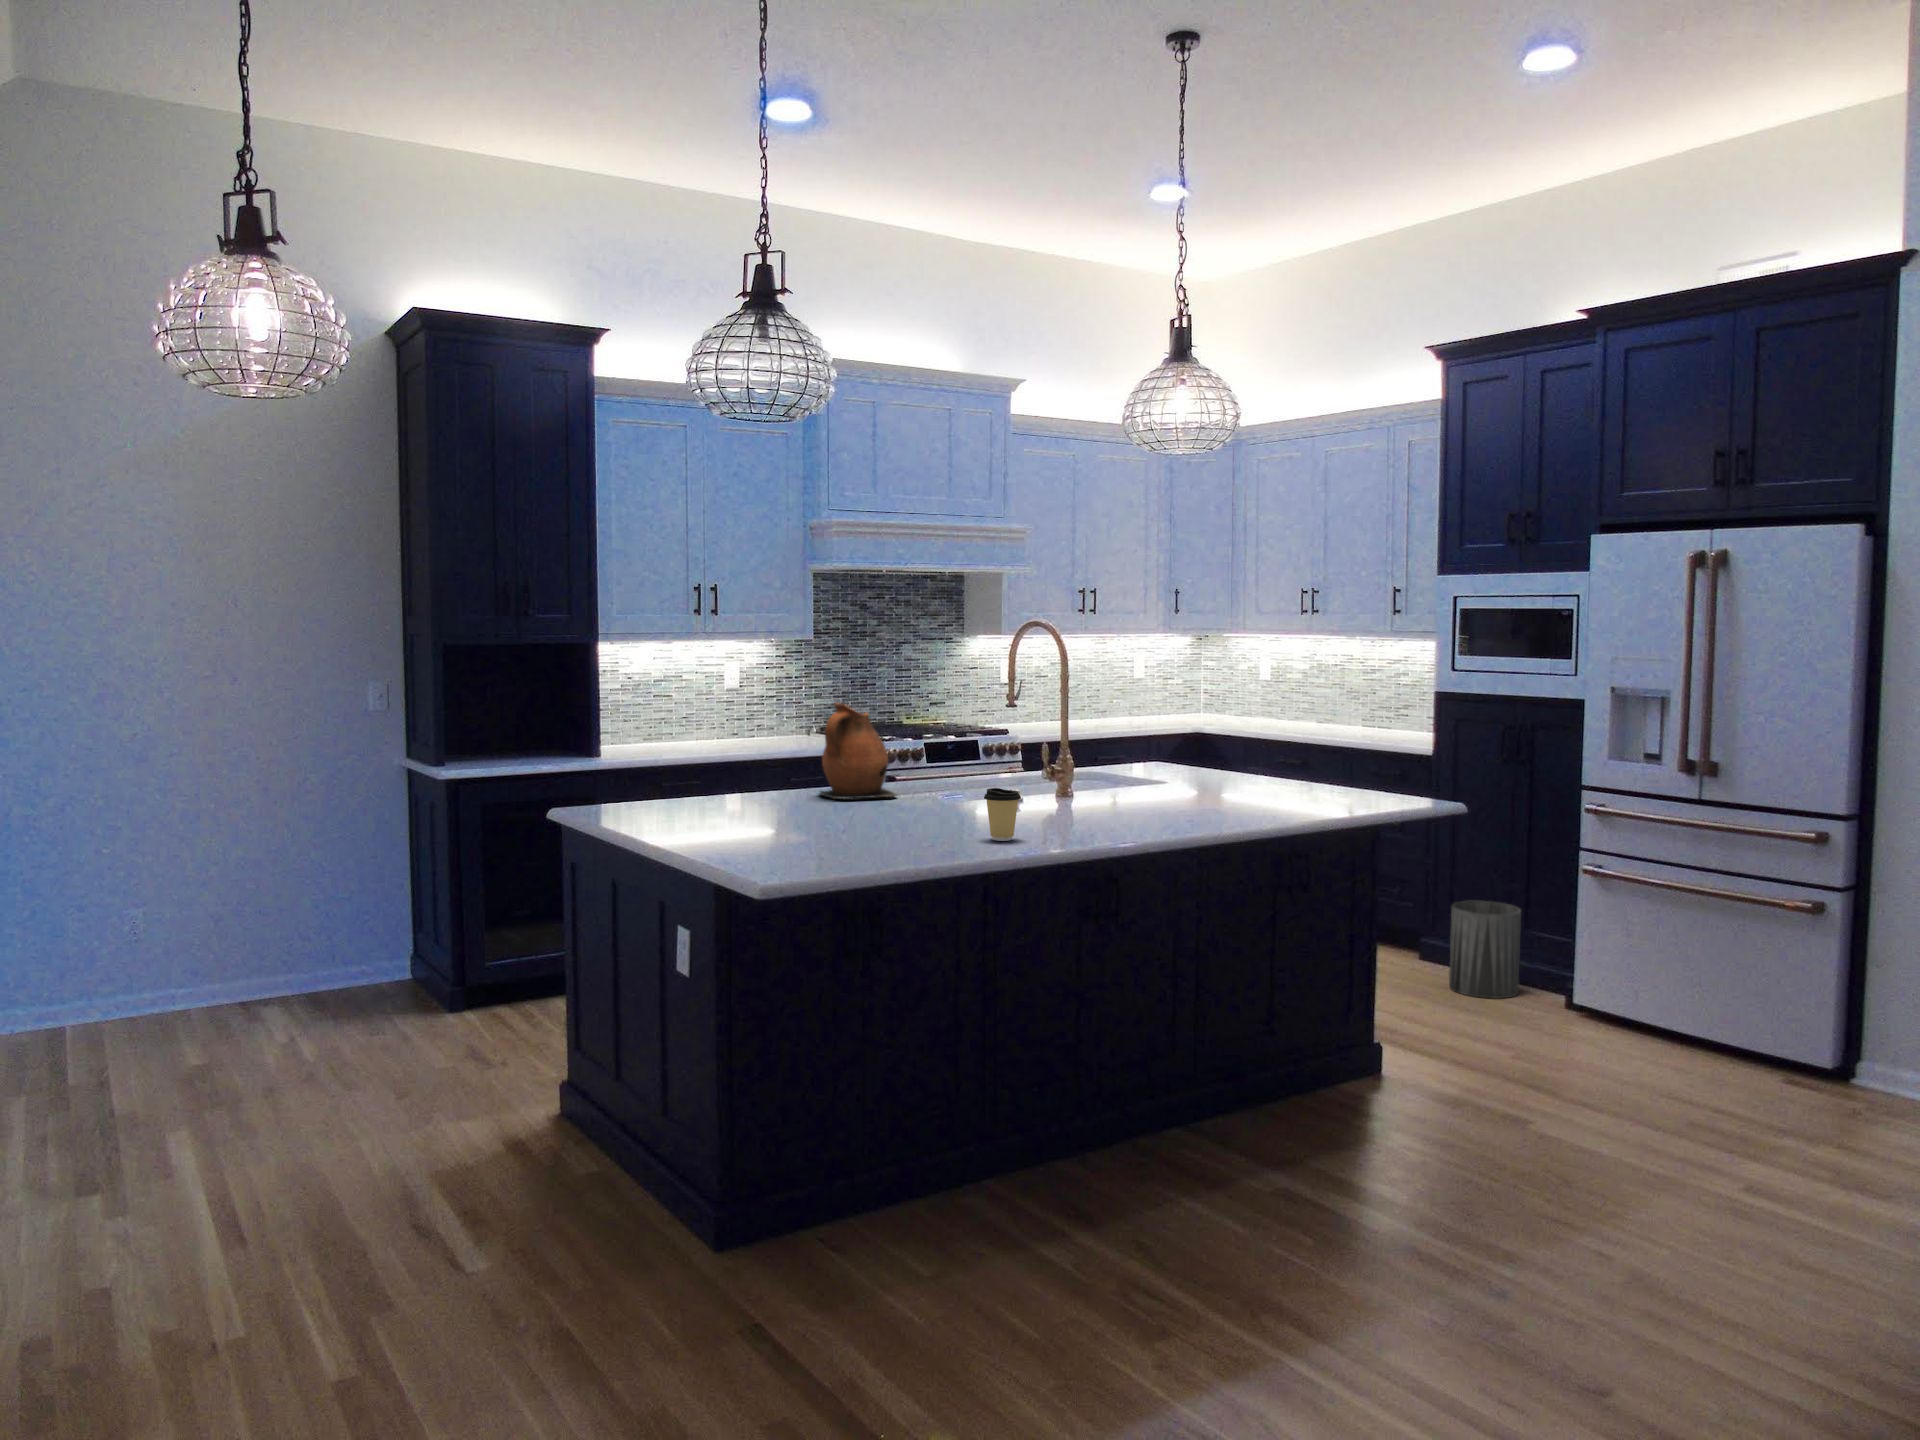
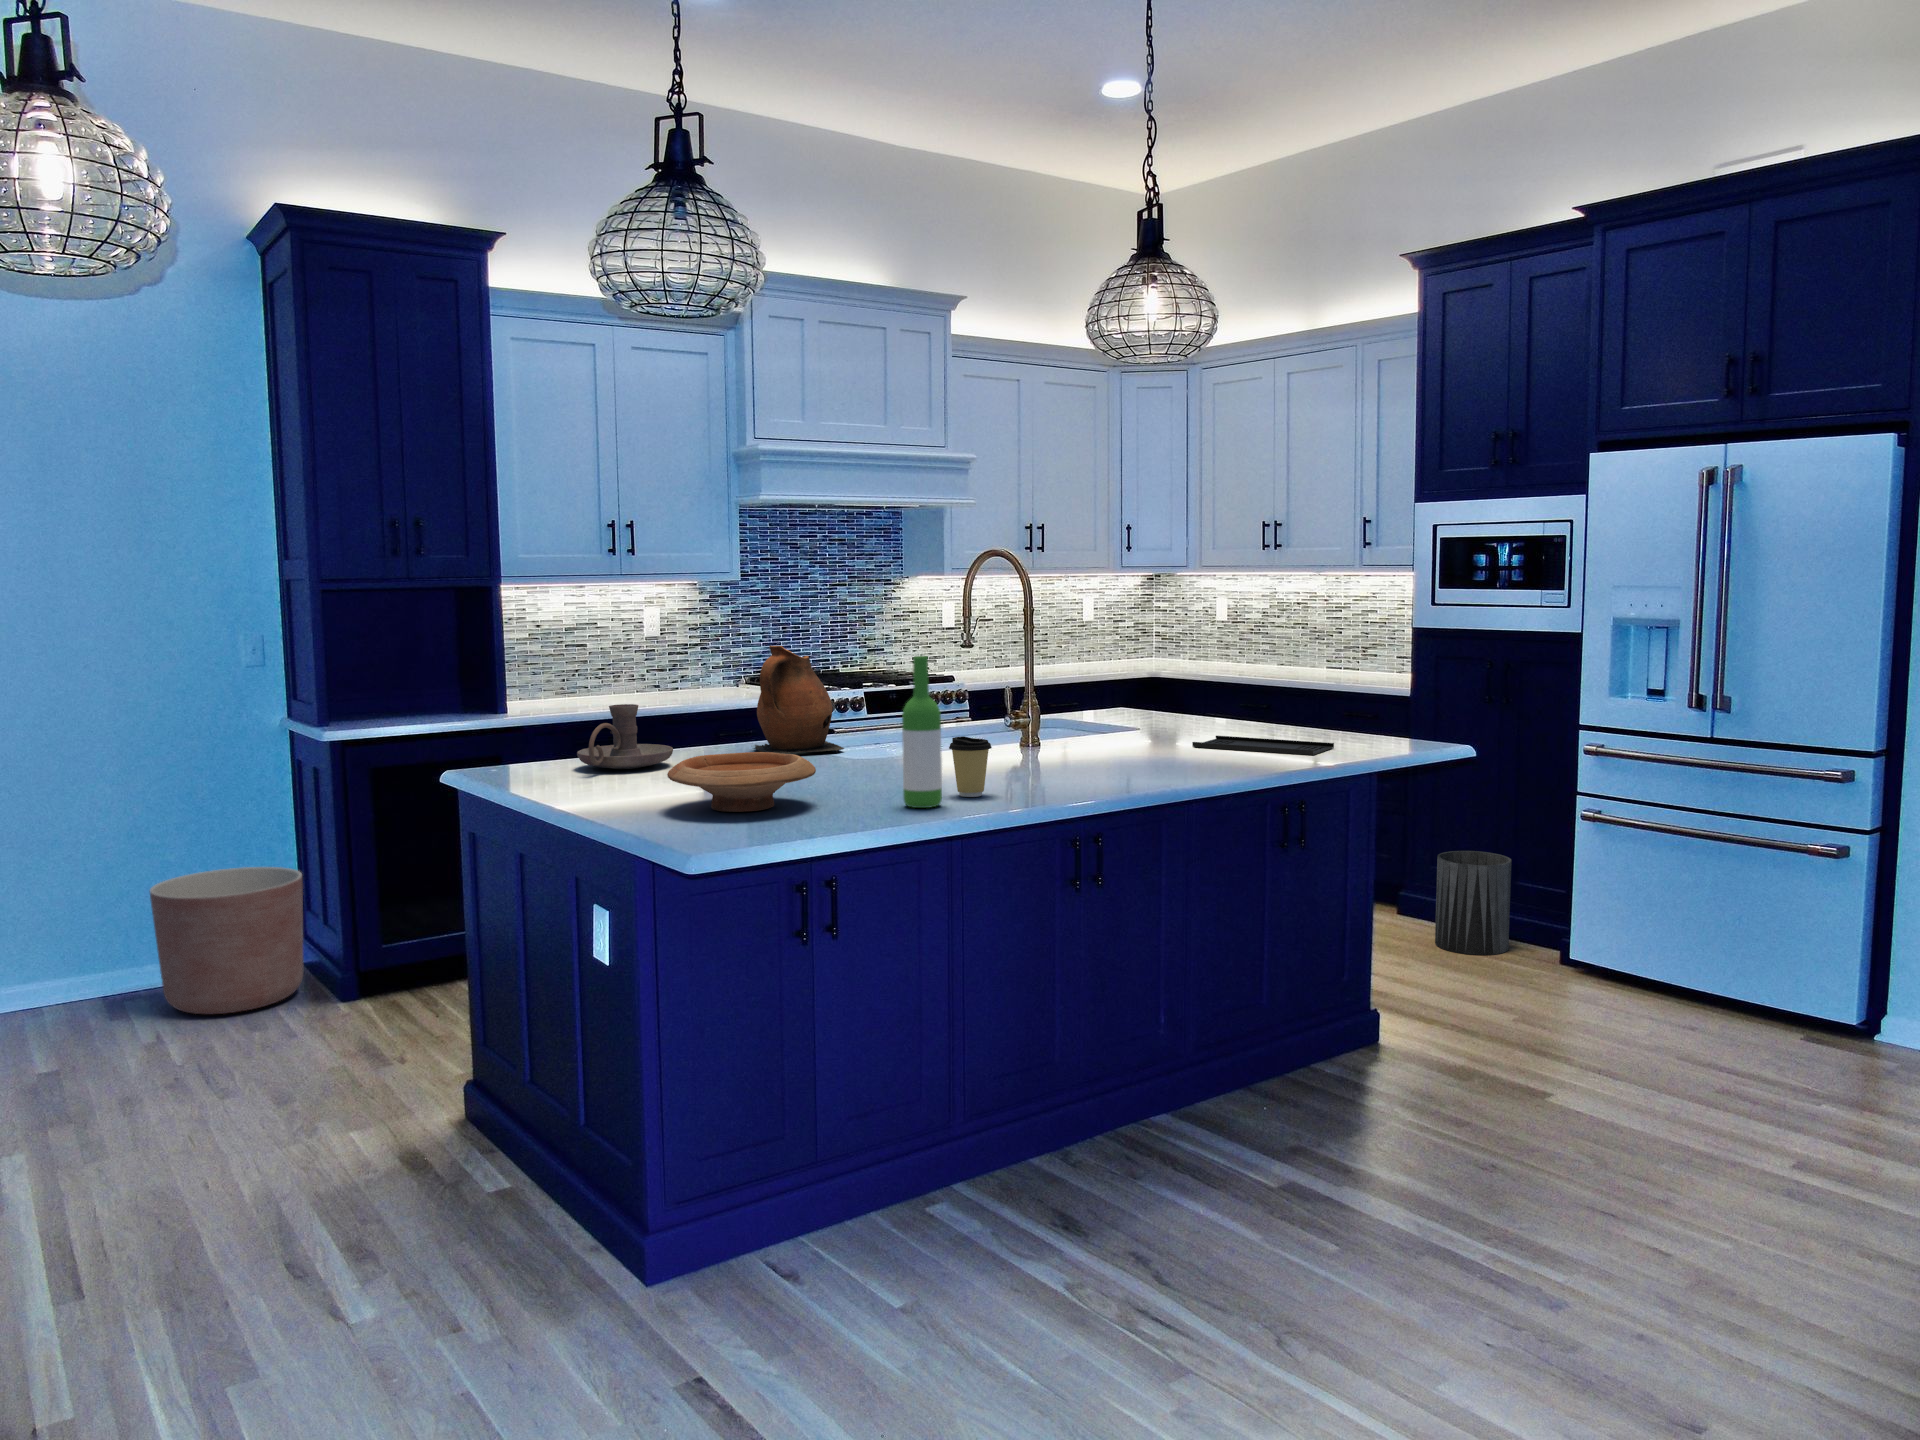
wine bottle: none [943,718,976,850] -> present [902,656,942,808]
candle holder: none [665,753,748,809] -> present [577,704,673,769]
tray: none [1209,790,1337,810] -> present [1192,736,1334,755]
wooden bowl: none [741,798,868,849] -> present [667,752,816,812]
planter: none [290,889,421,1018] -> present [150,867,303,1014]

